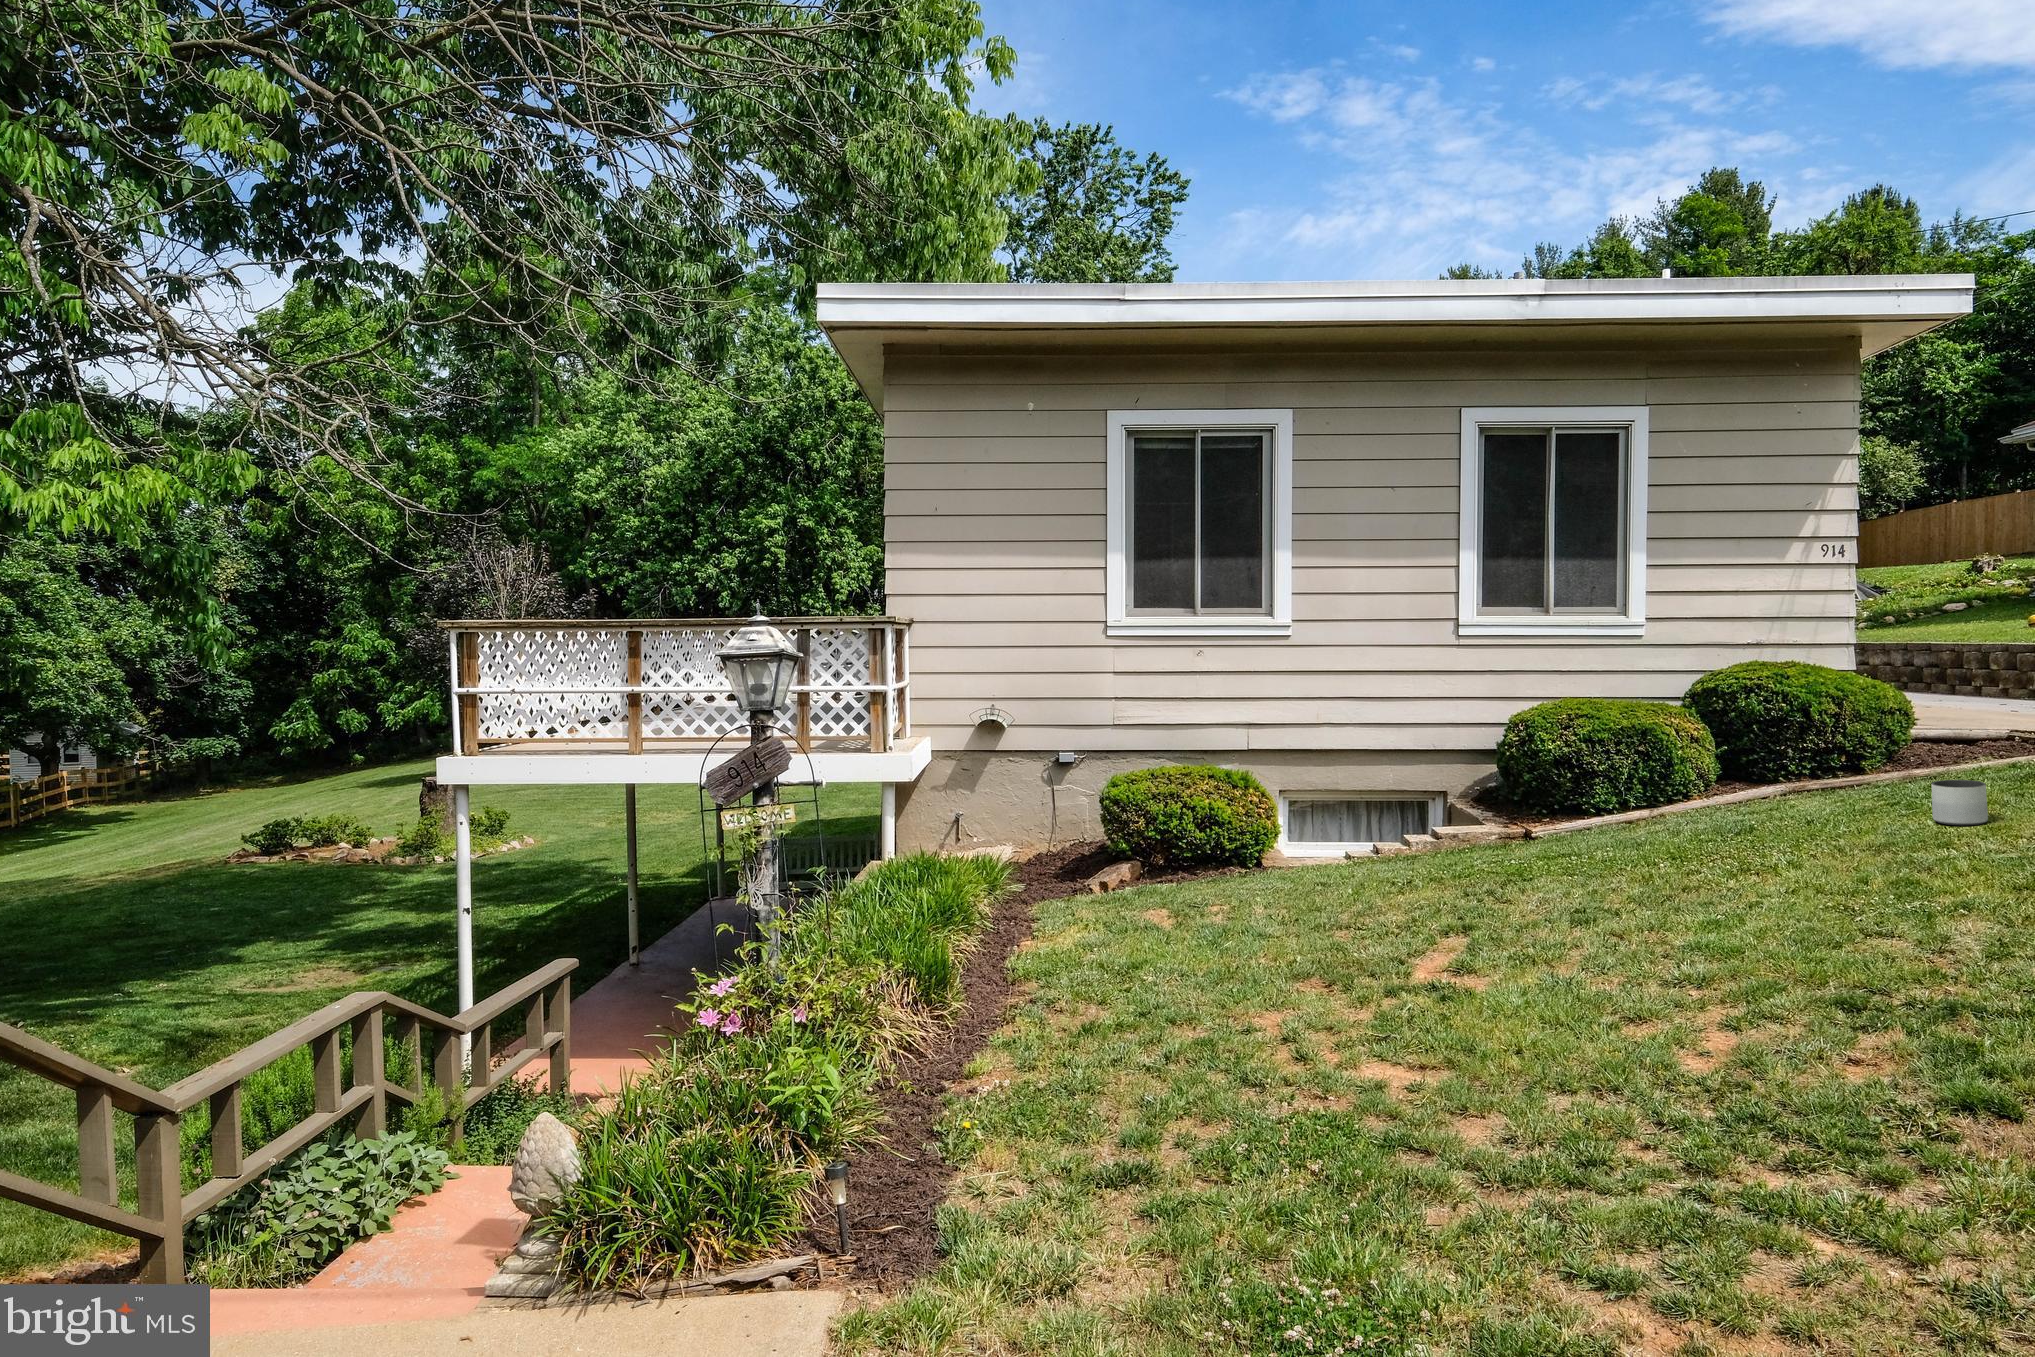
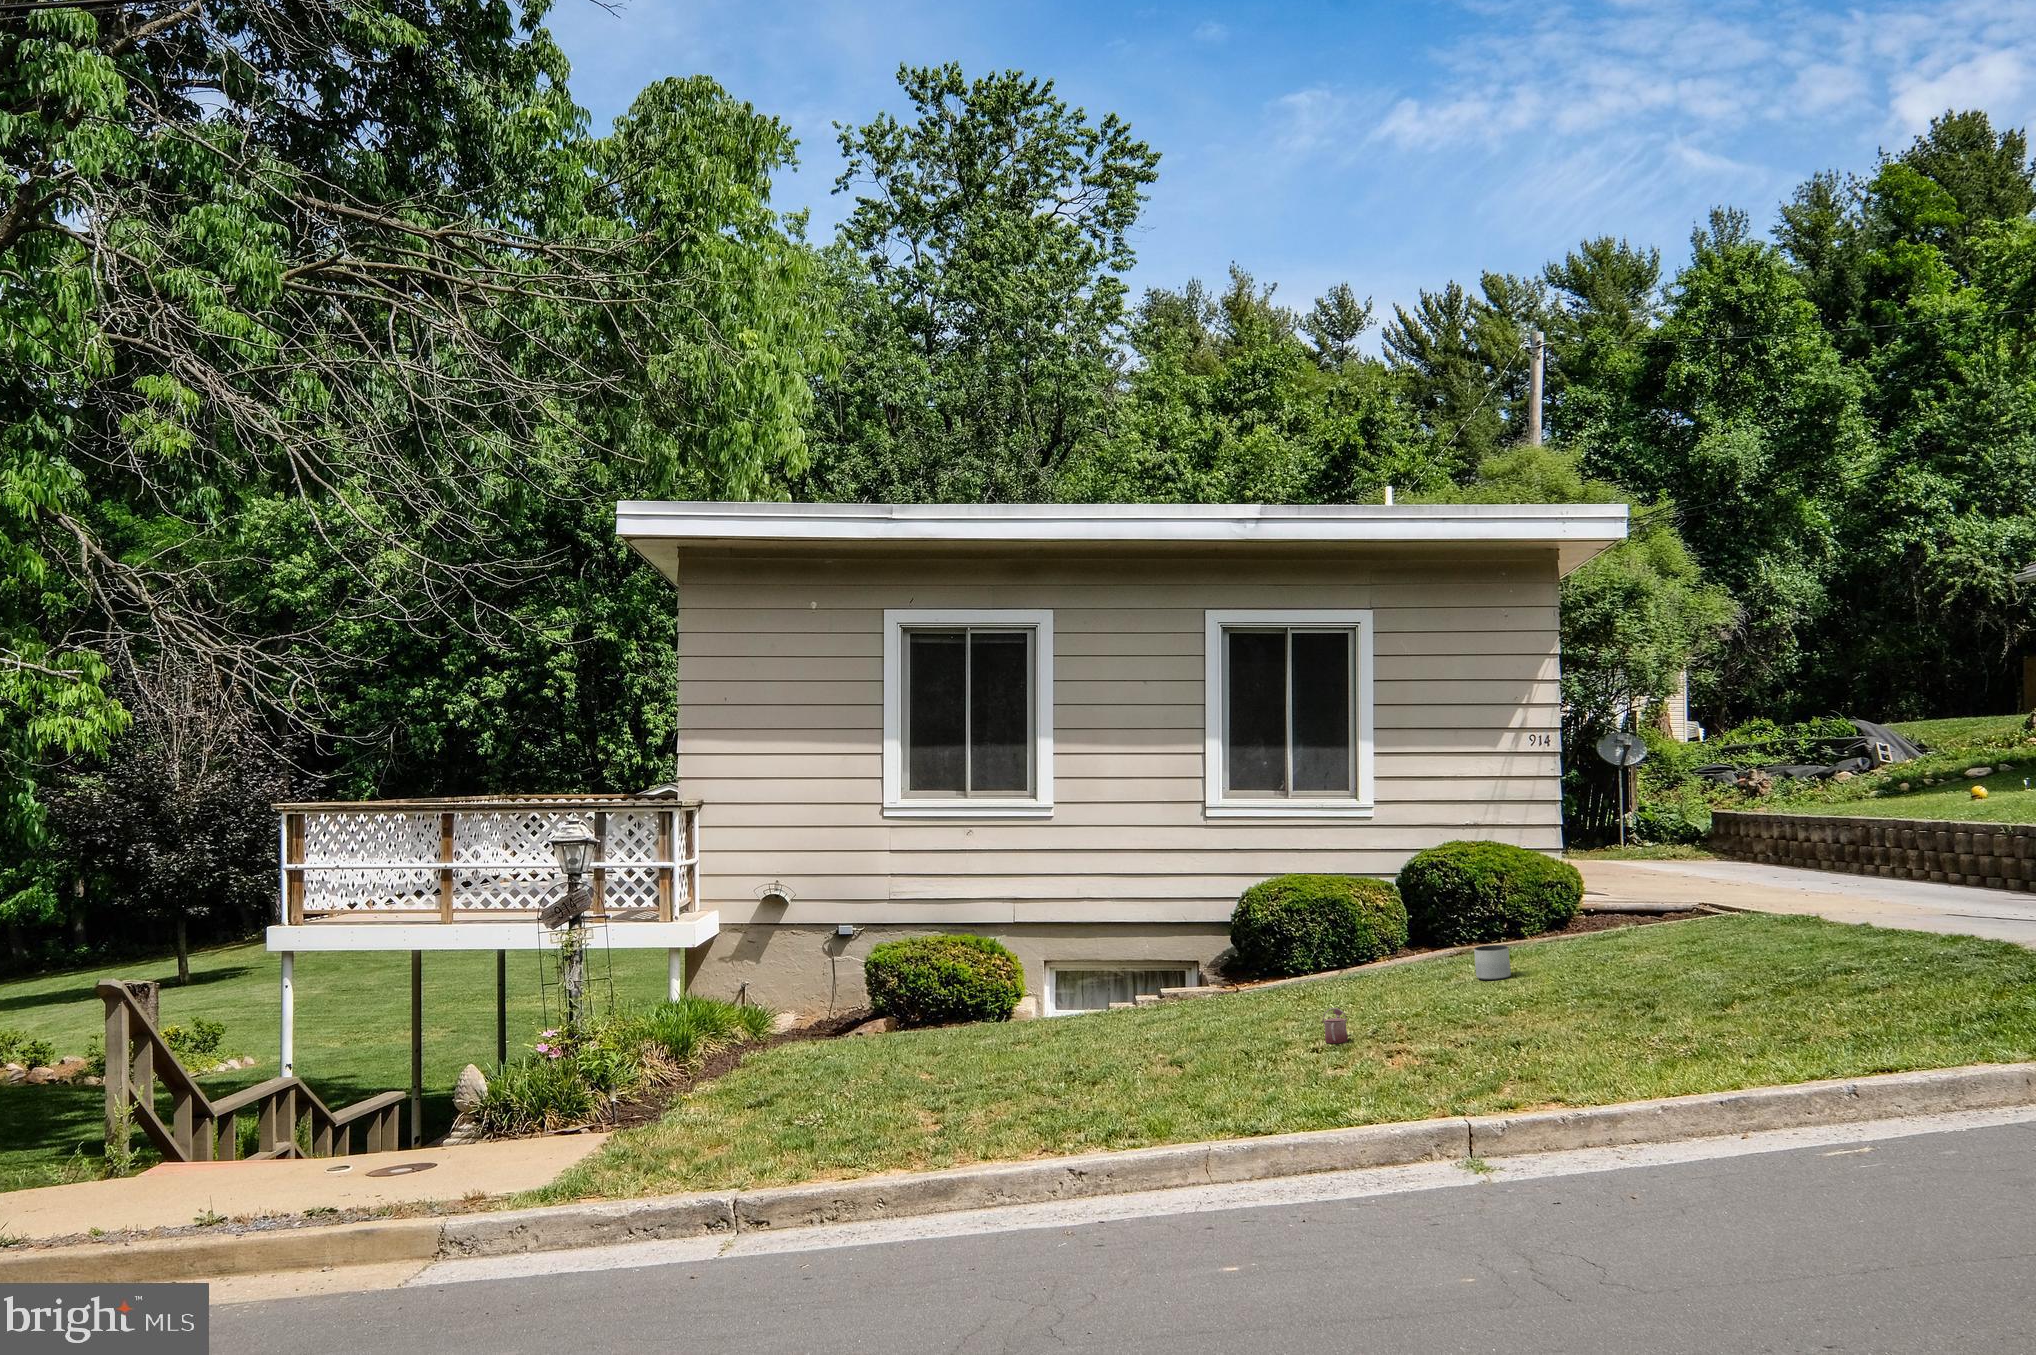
watering can: none [1824,871,1866,921] -> present [1322,1008,1348,1043]

